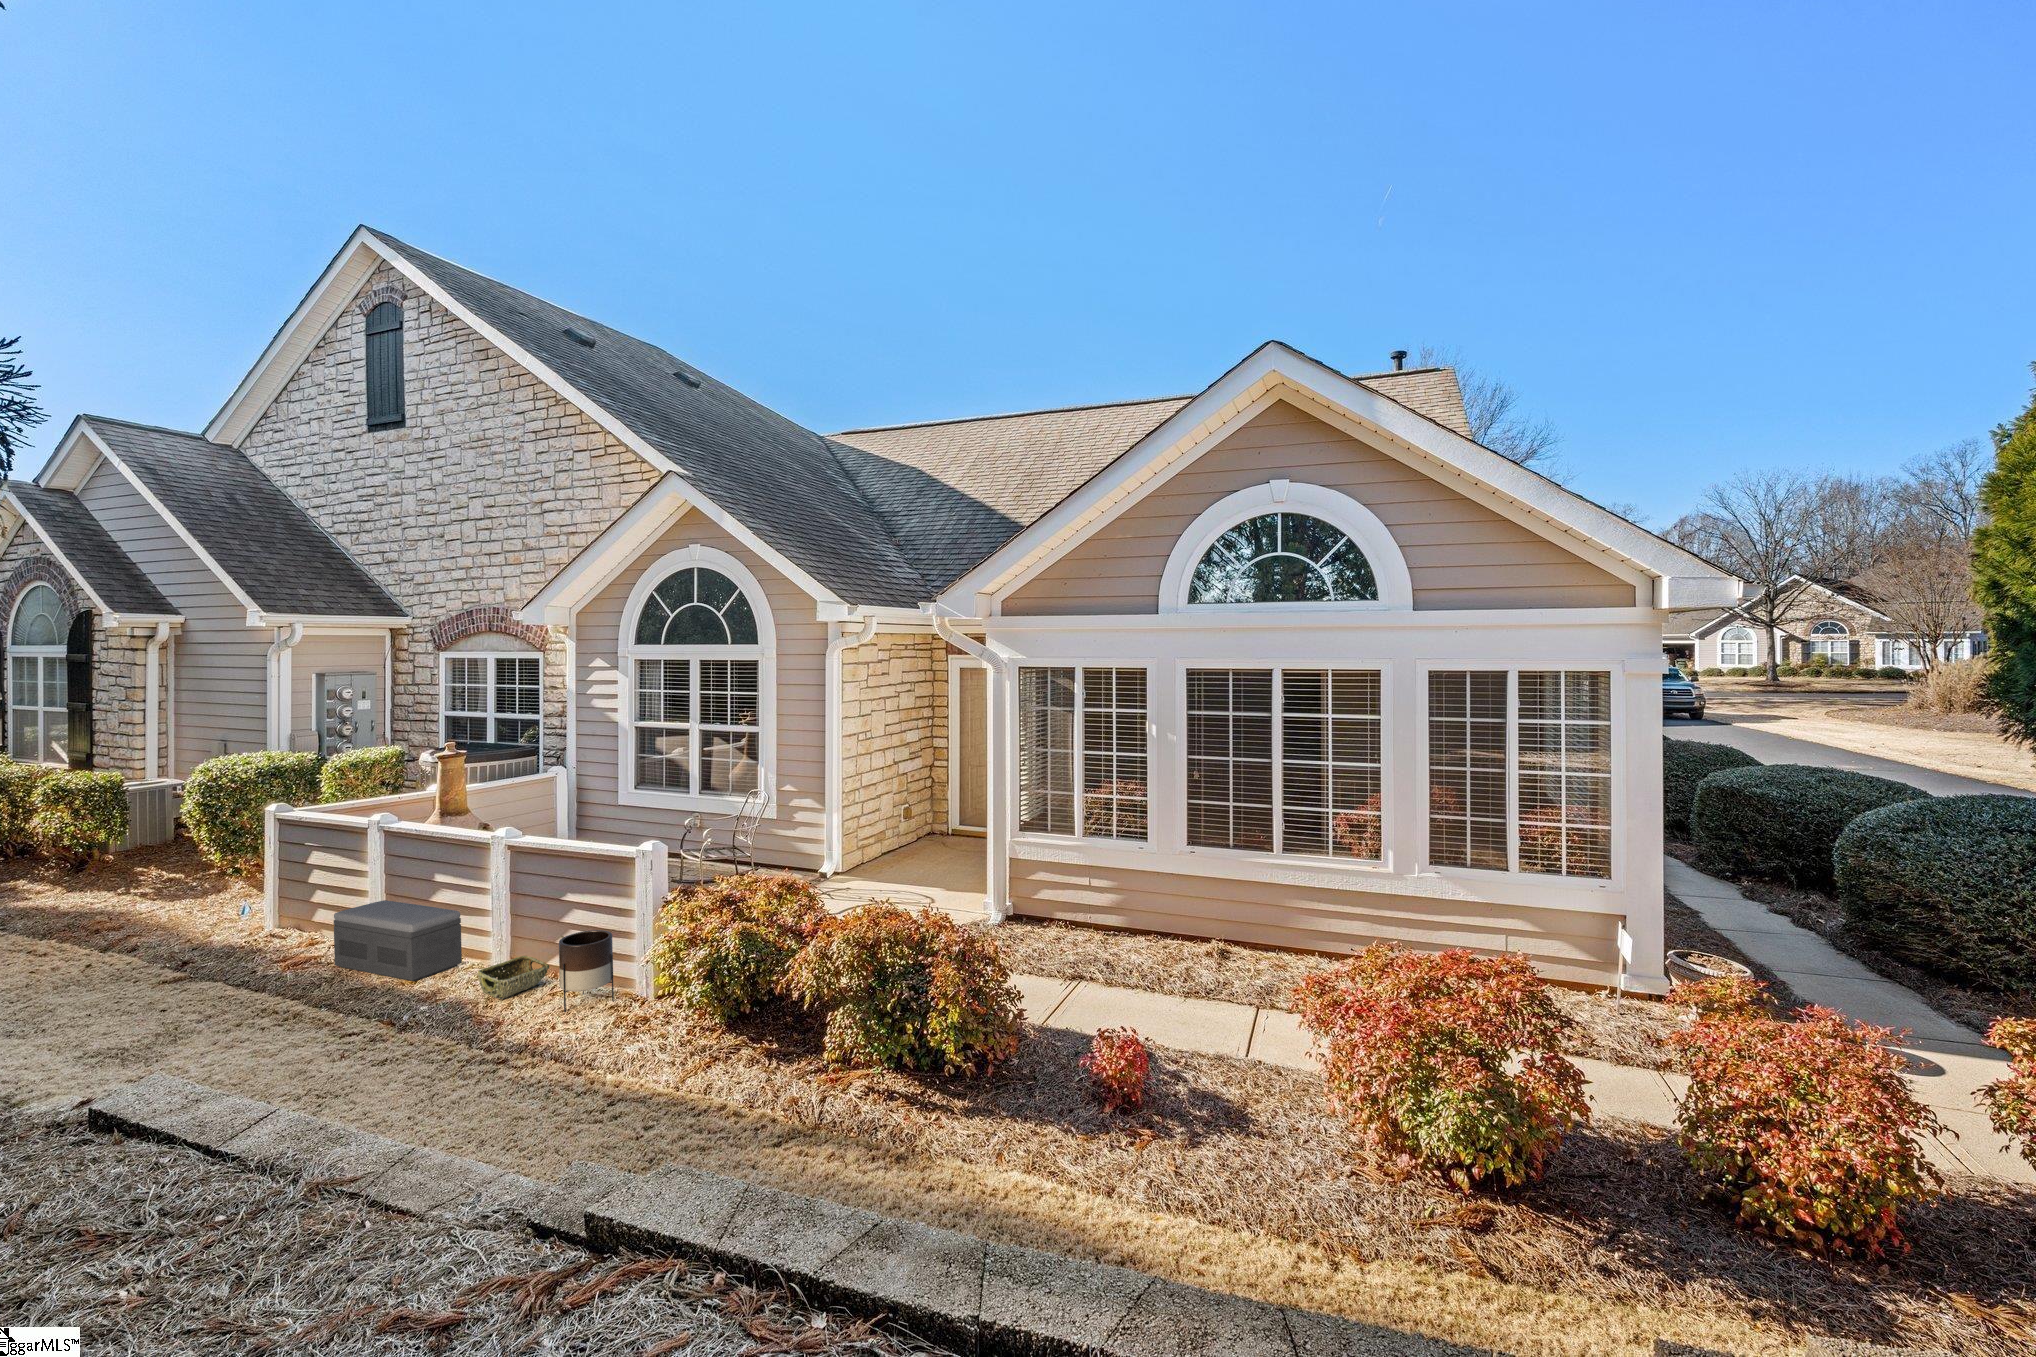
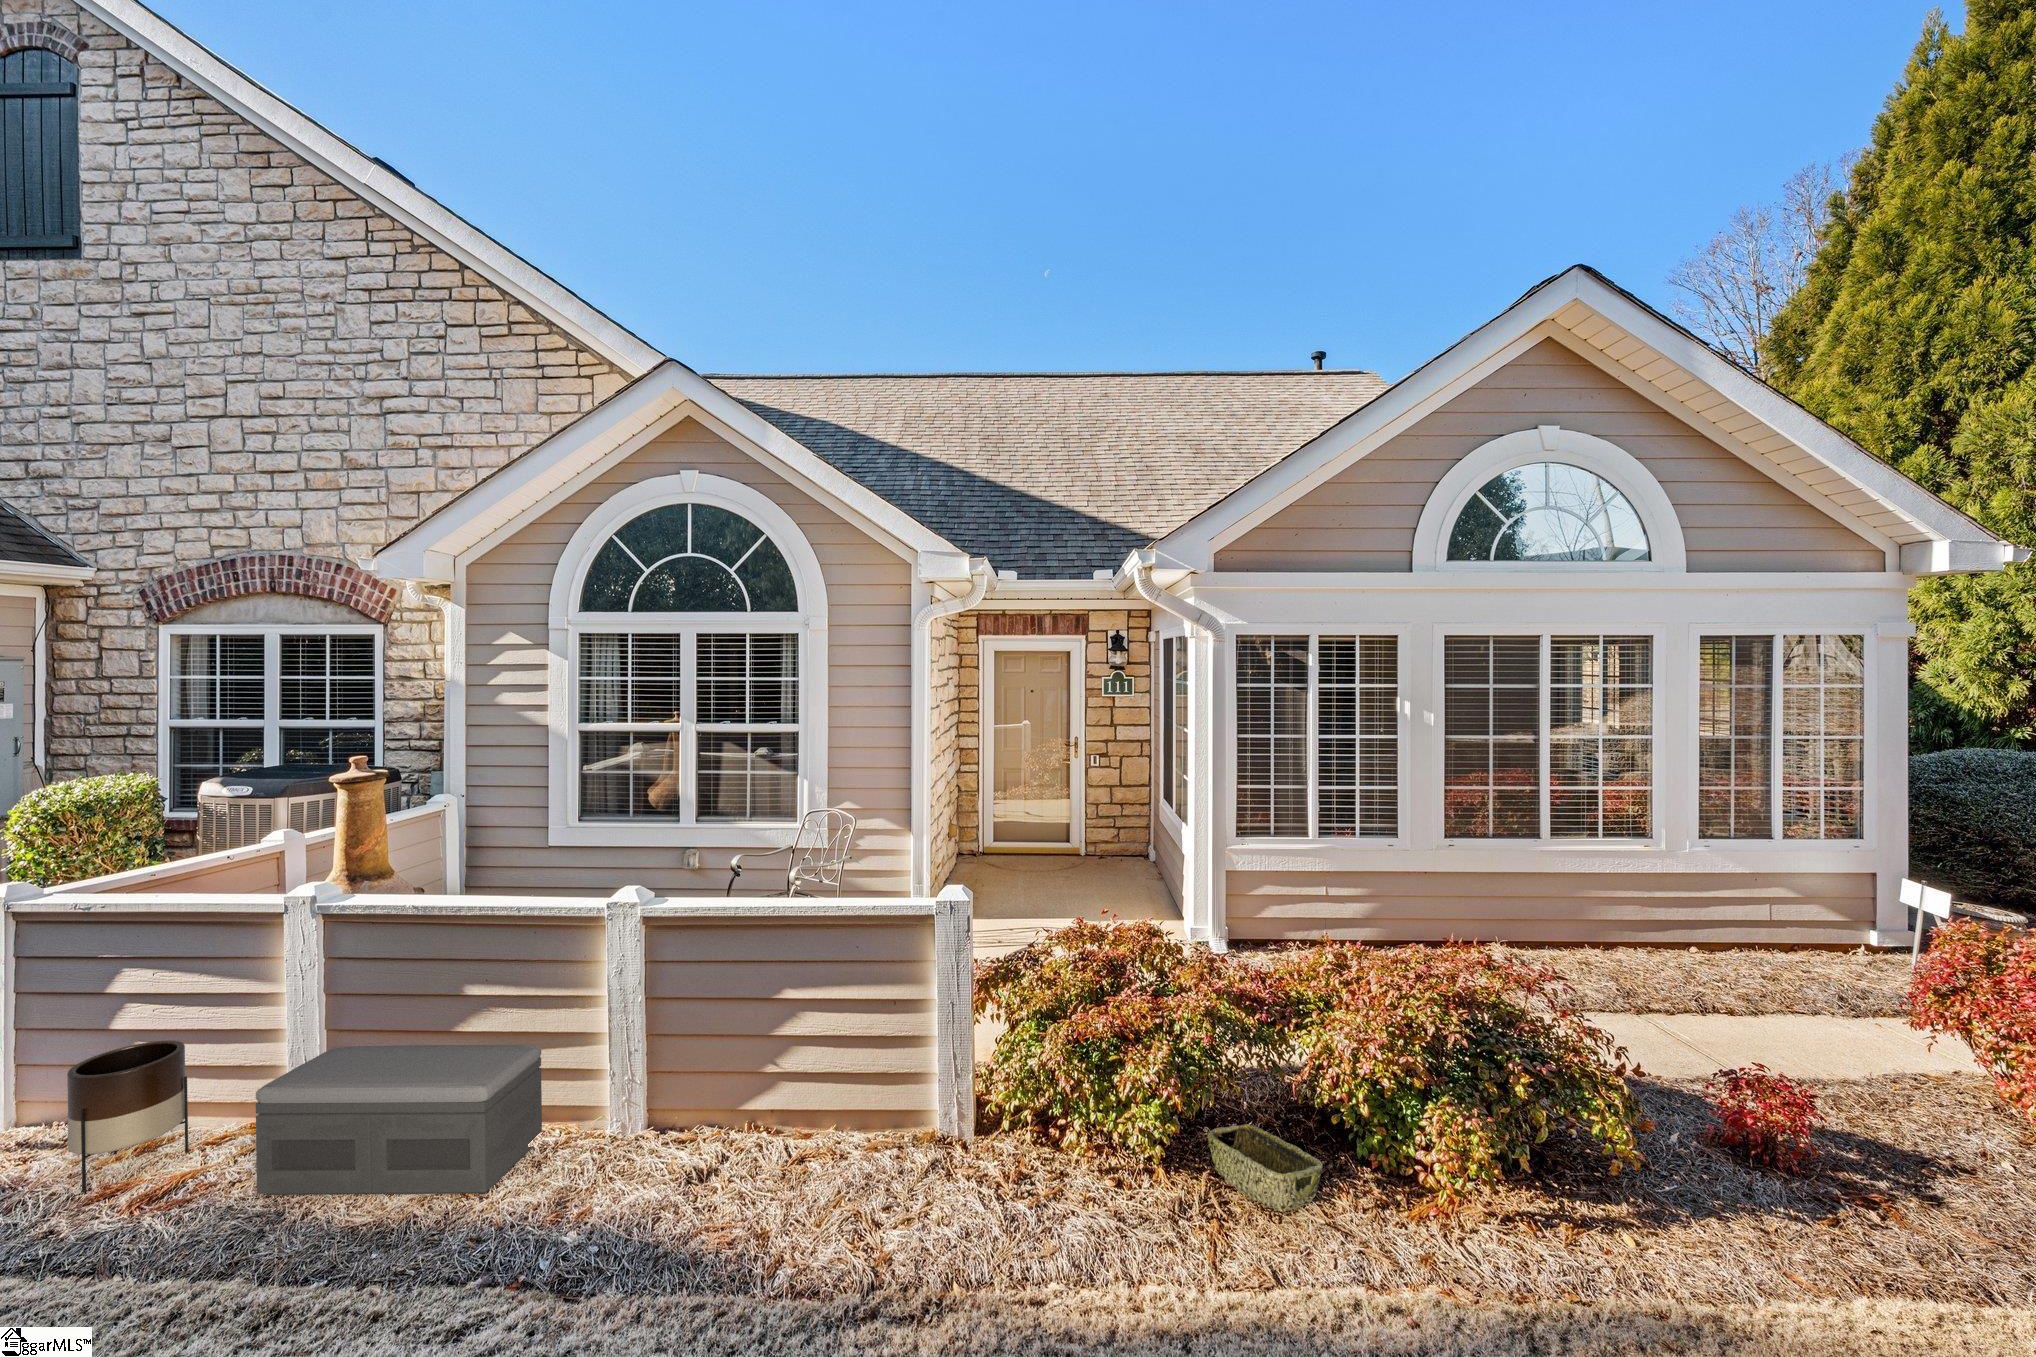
planter: present [559,930,614,1012] -> present [67,1040,188,1192]
woven basket: present [478,956,549,999] -> present [1207,1124,1323,1212]

